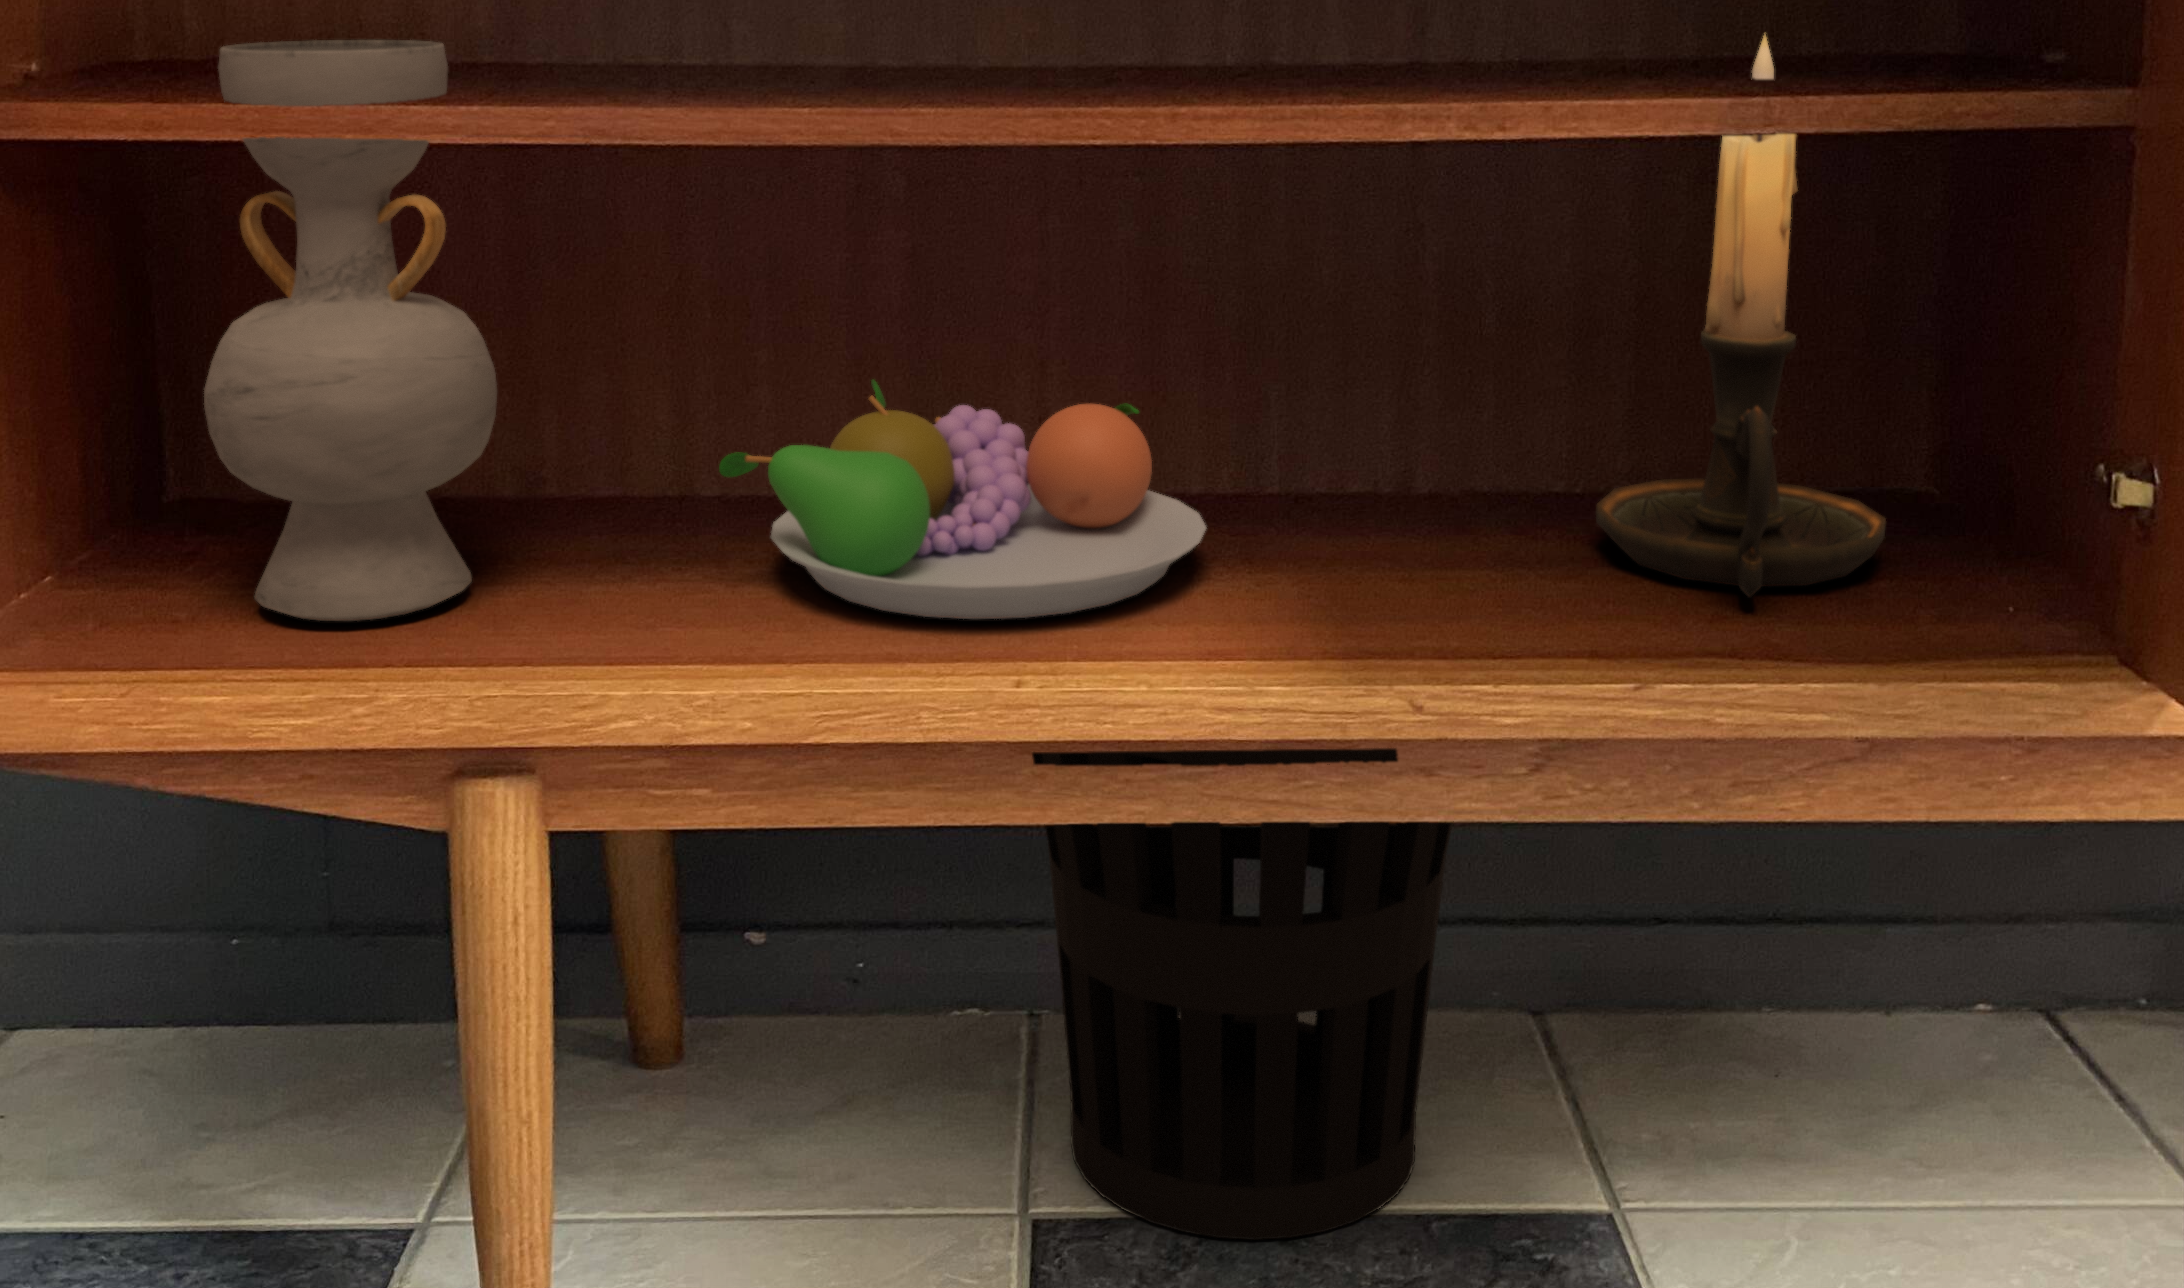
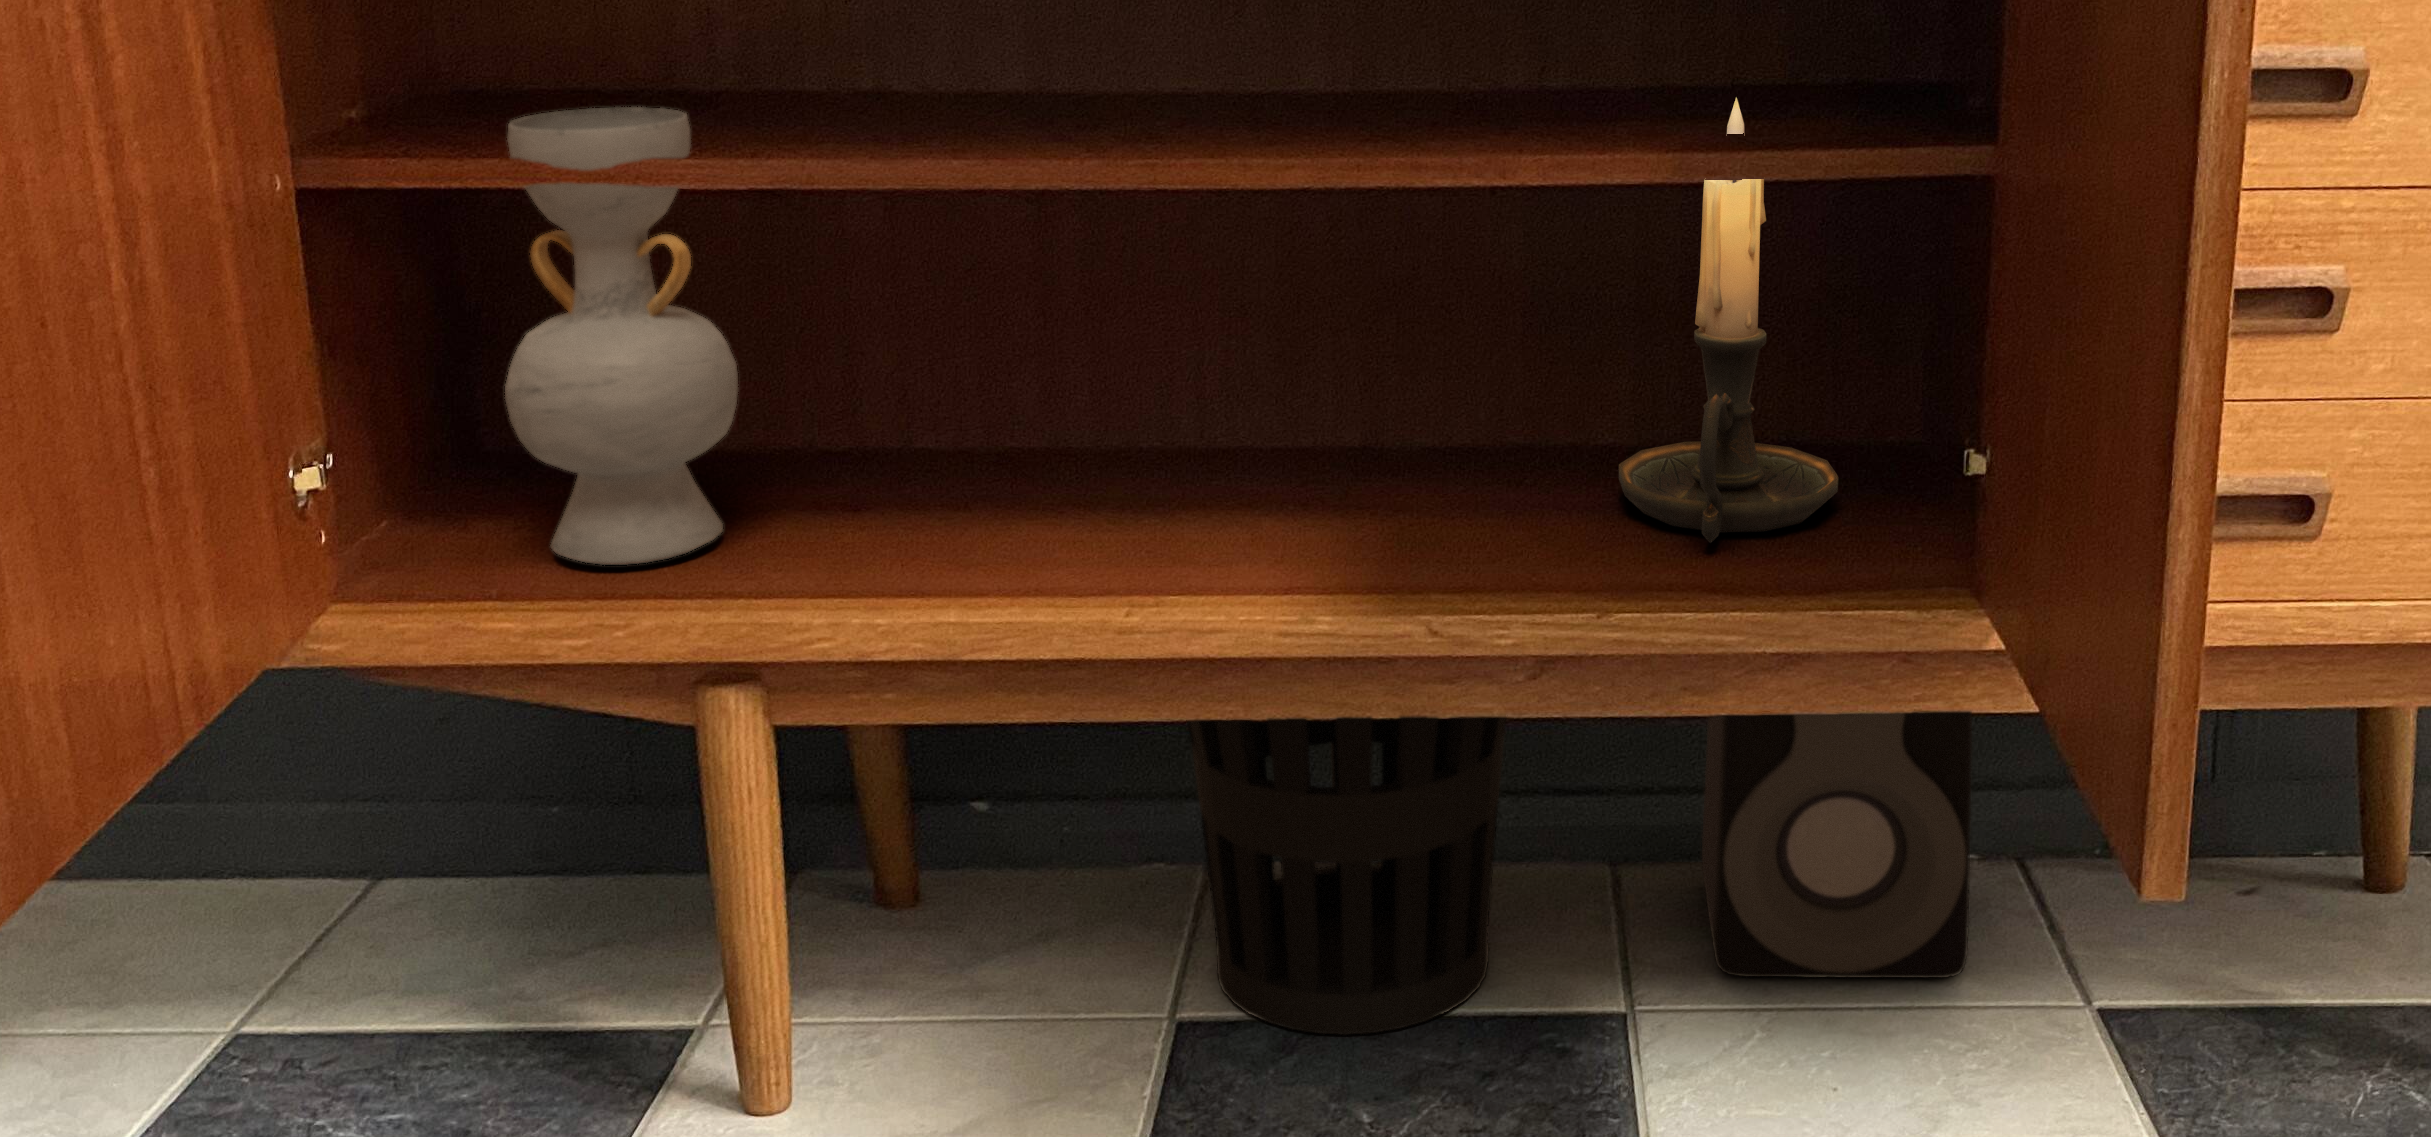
fruit bowl: present [719,380,1206,619] -> none [913,367,1303,562]
speaker: none [1652,572,2049,1166] -> present [1702,711,1972,978]

